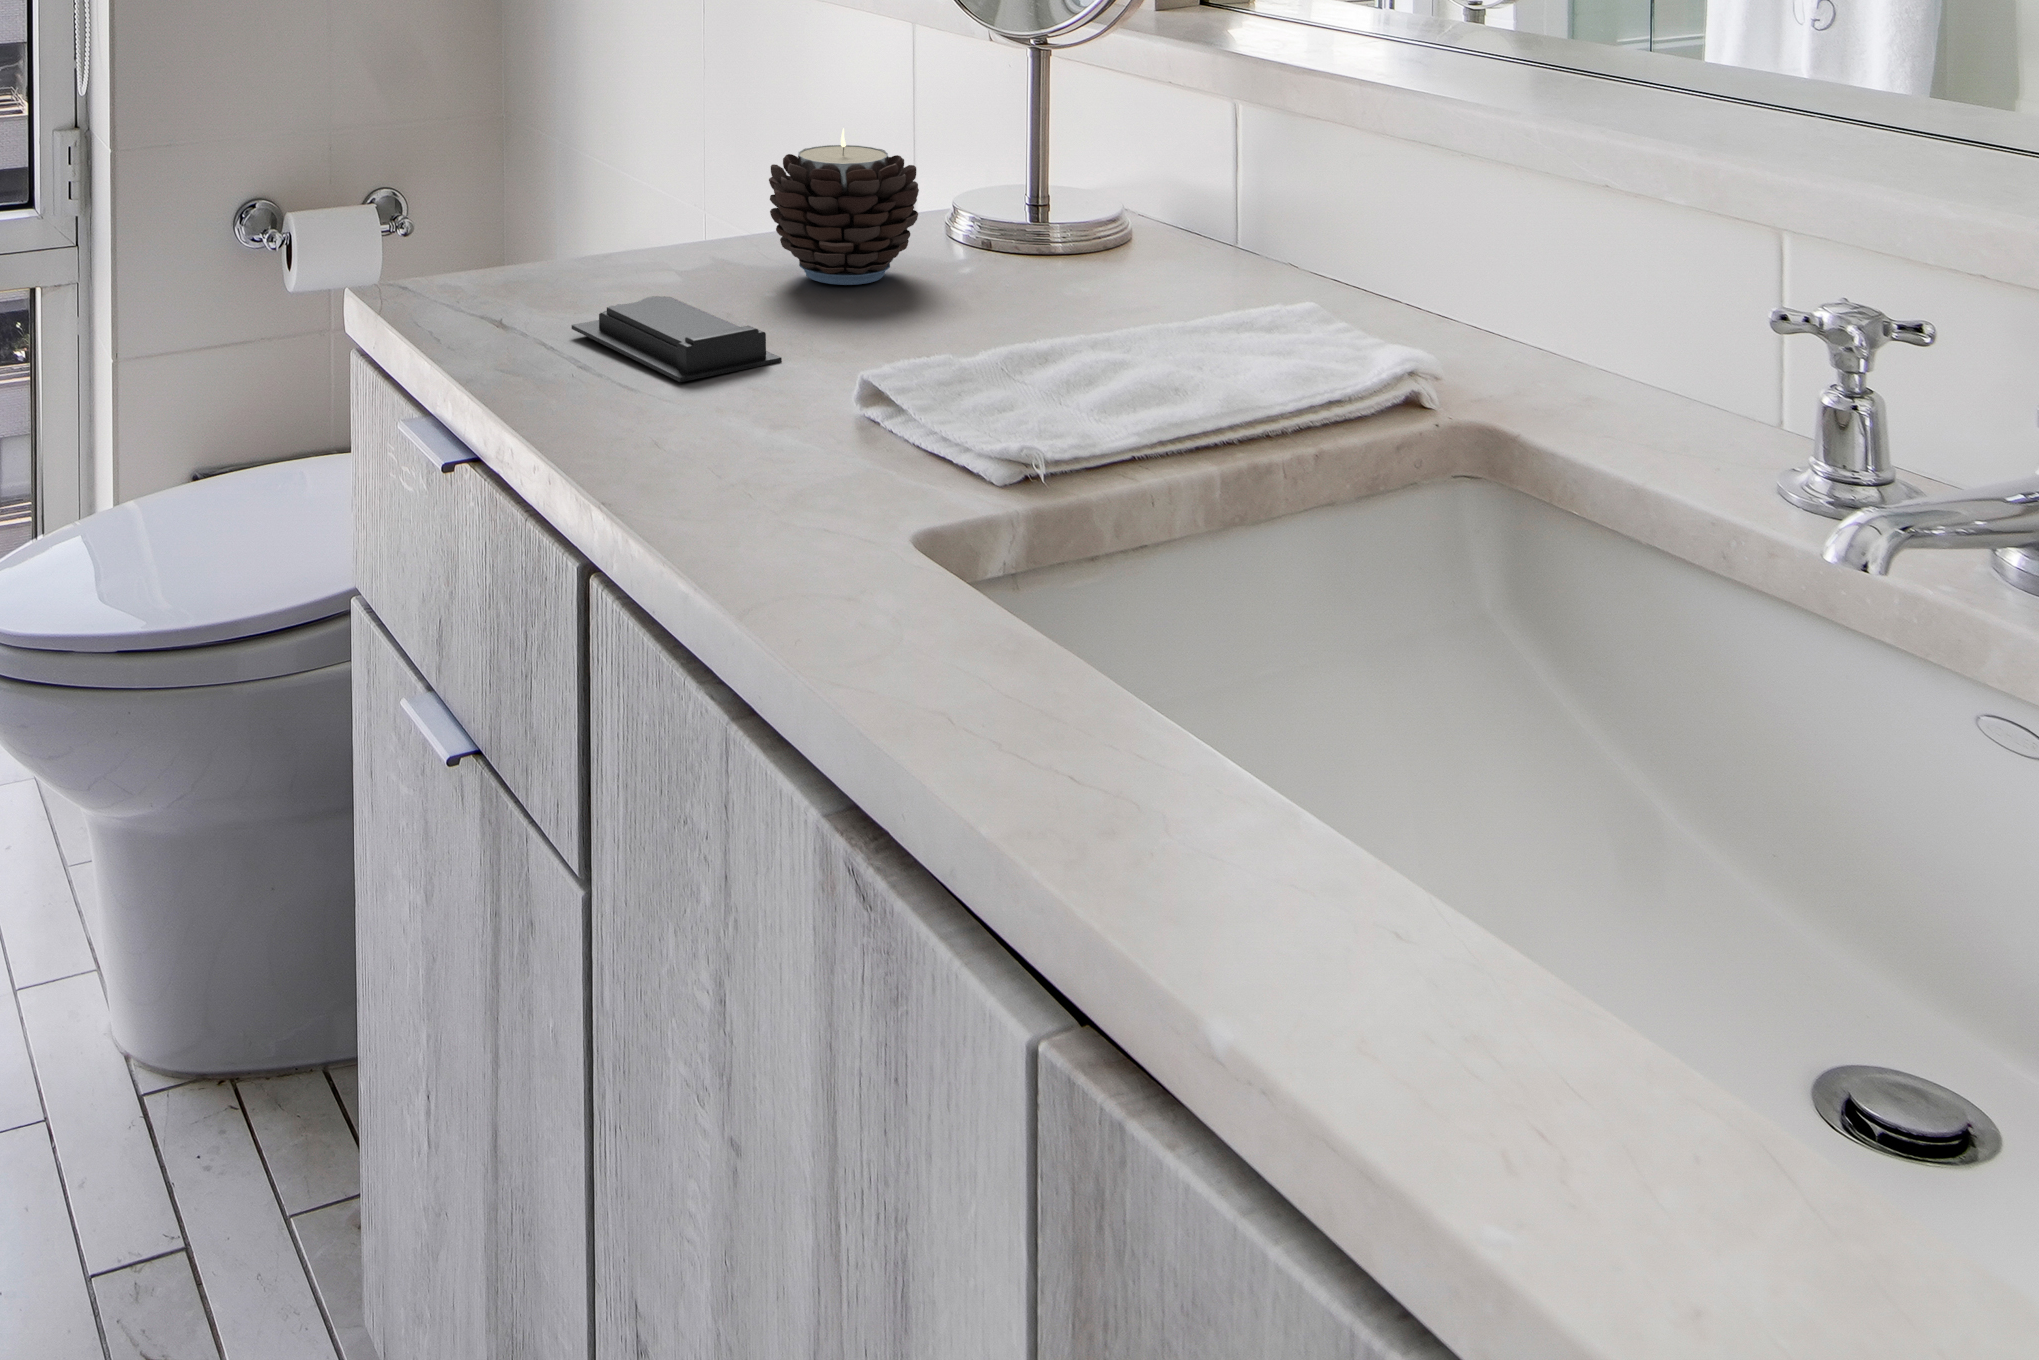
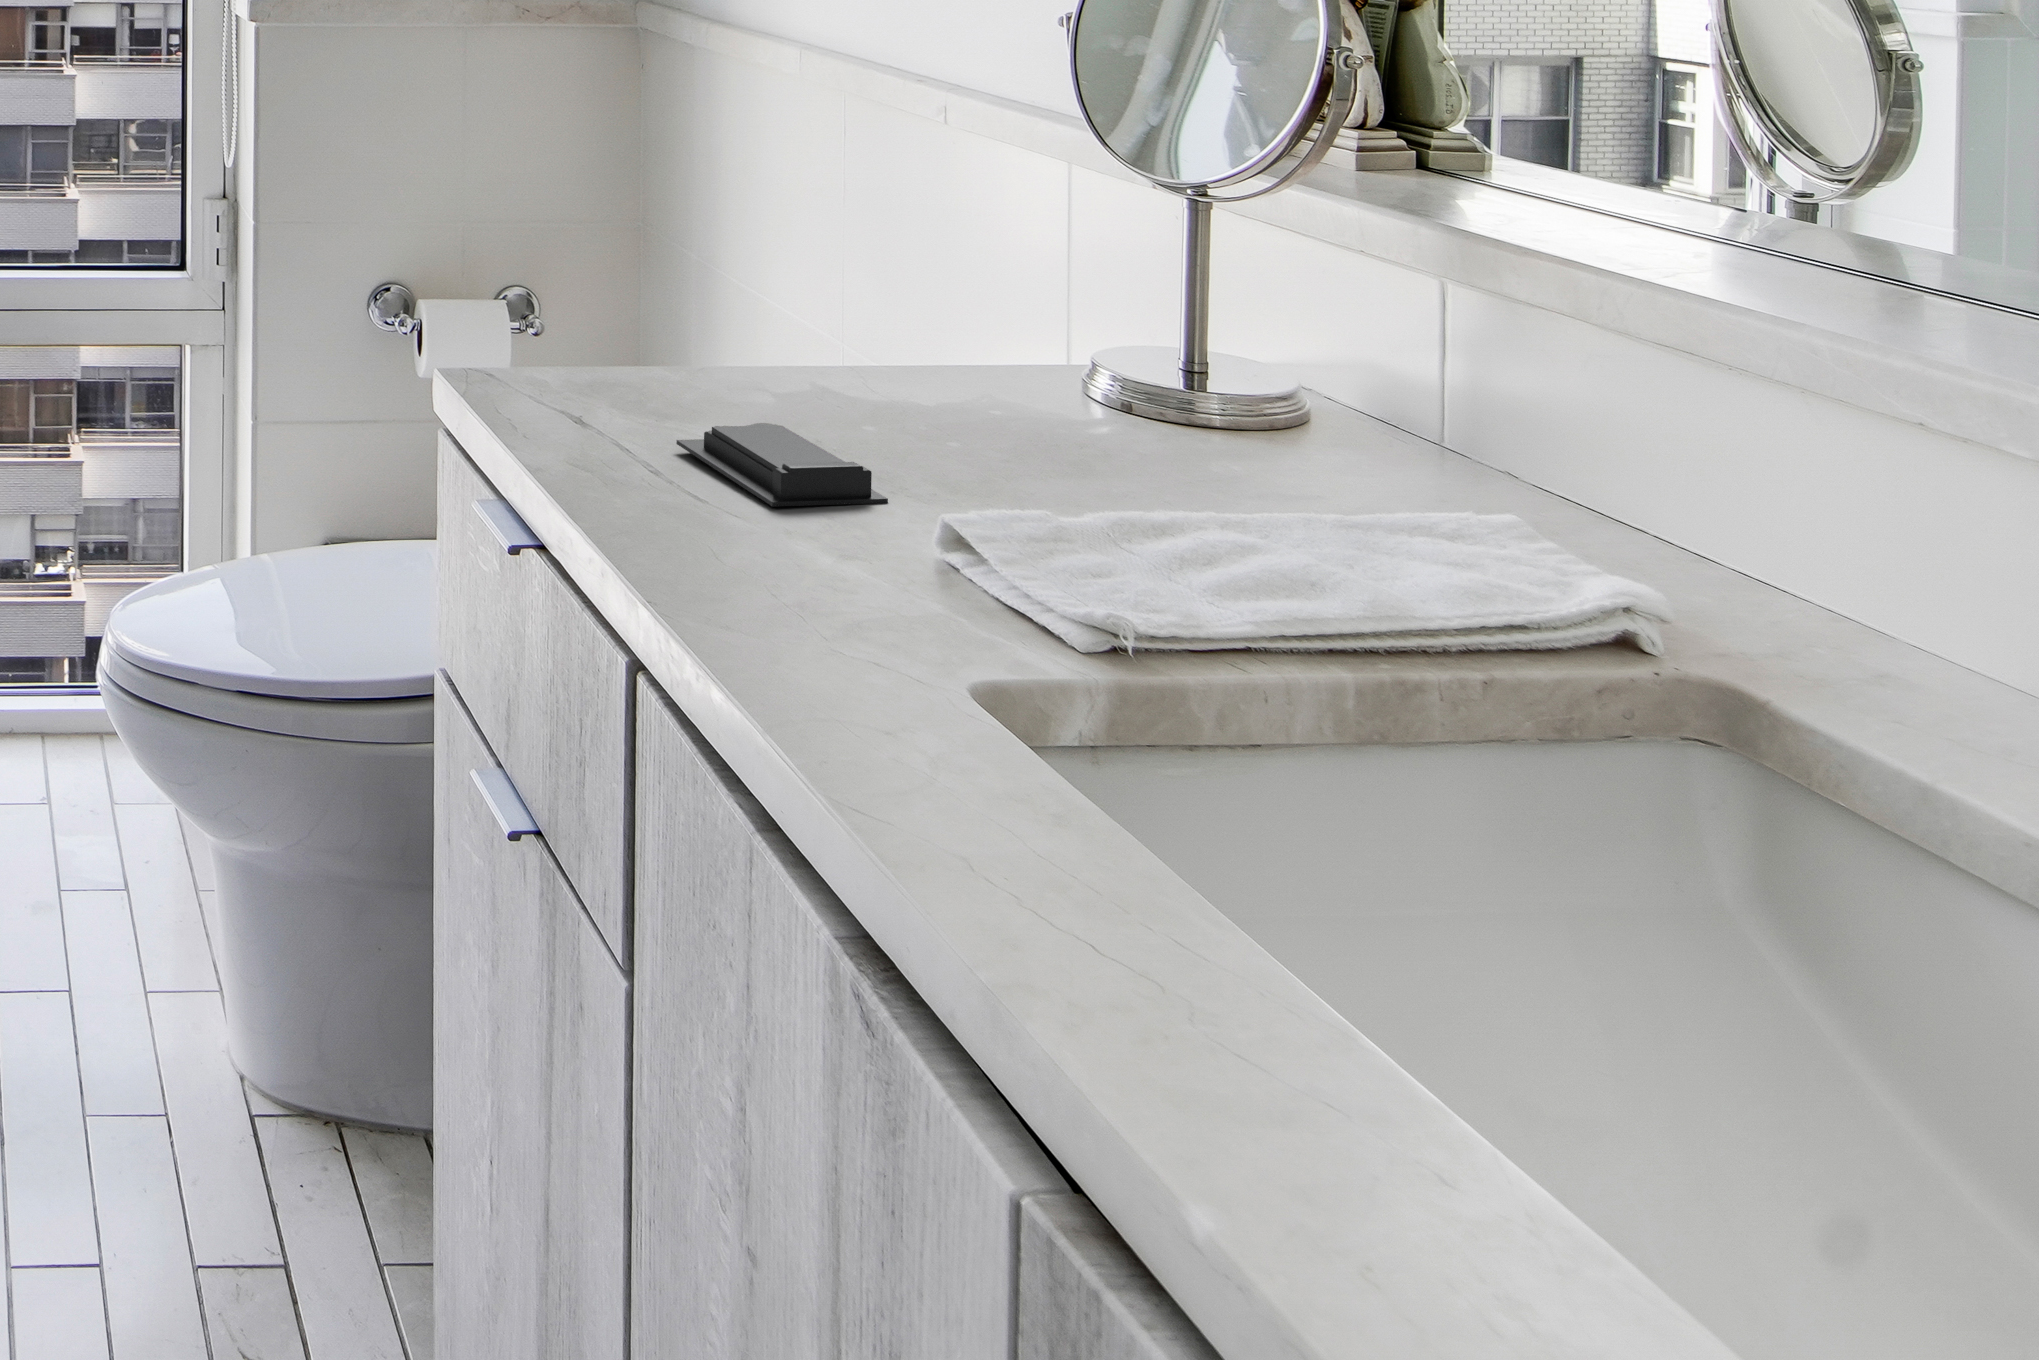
candle: present [769,128,919,285] -> none [907,277,1076,442]

